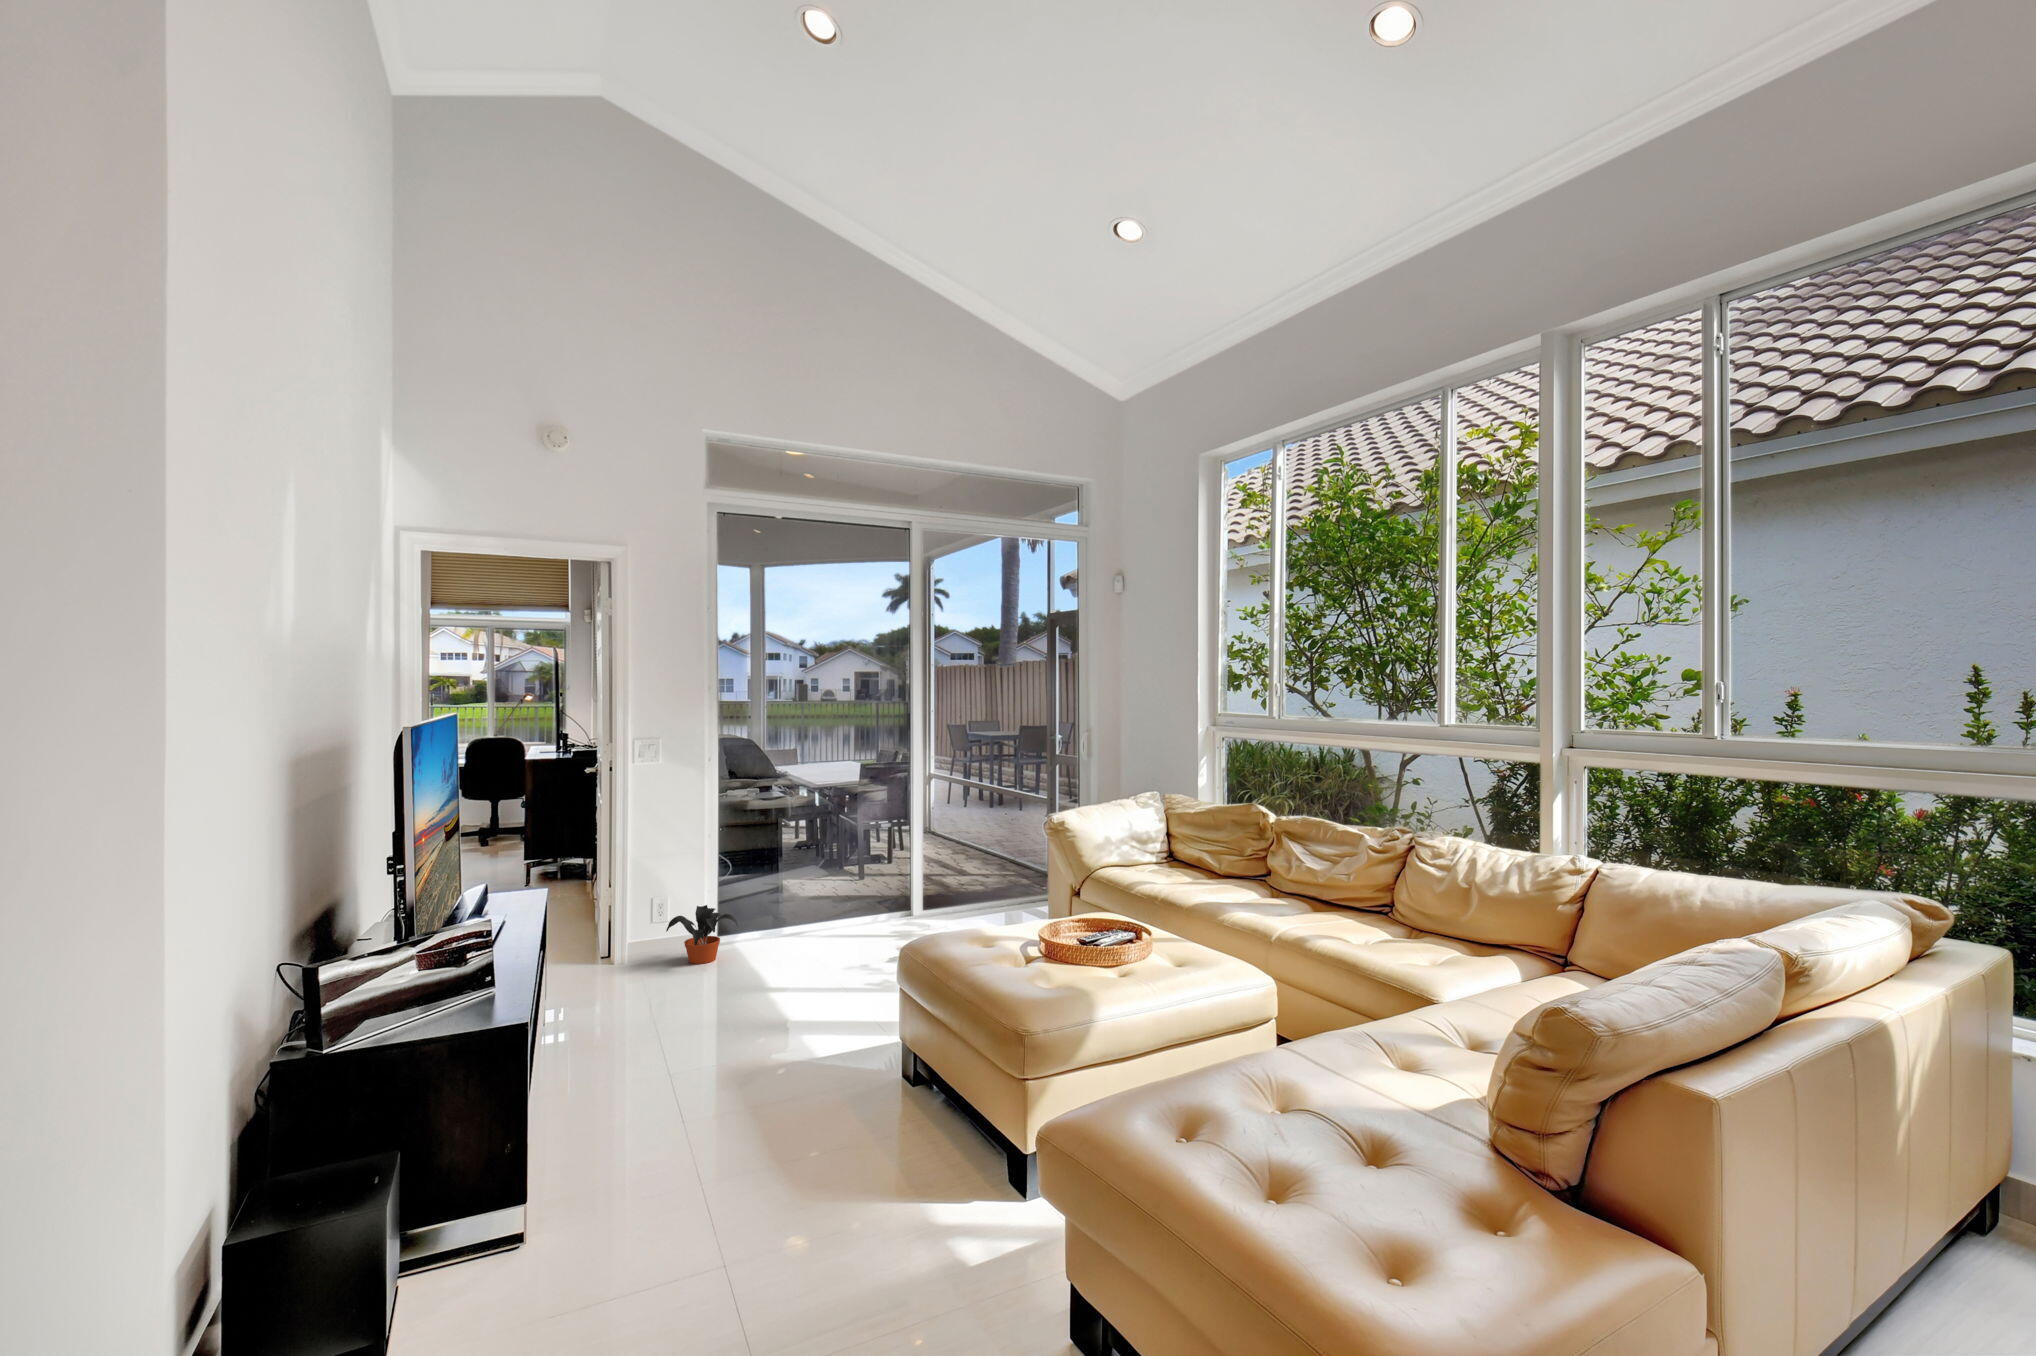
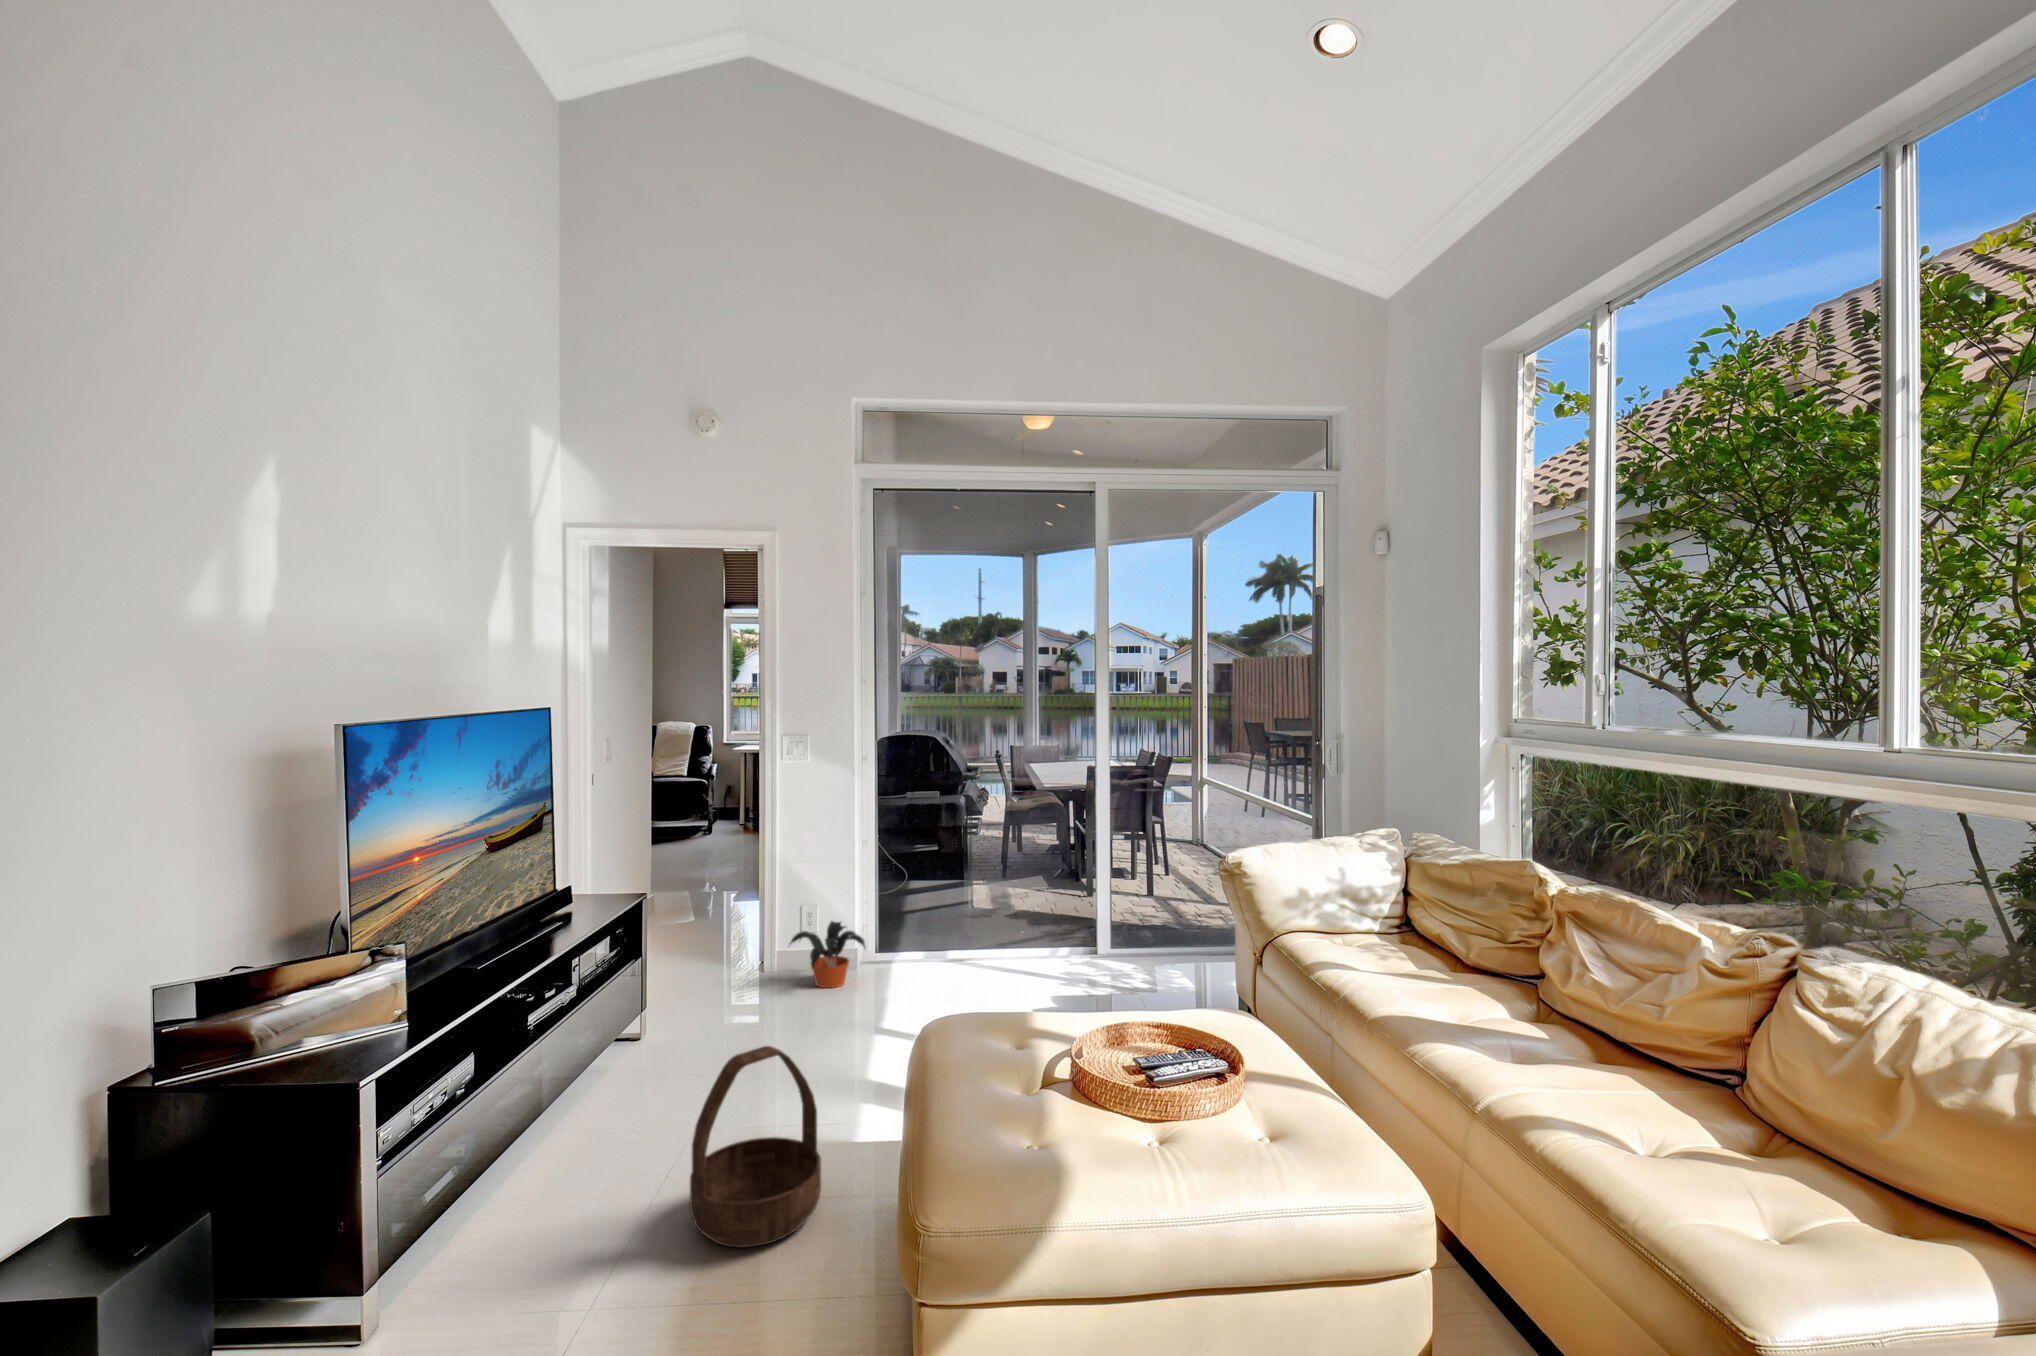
basket: none [749,972,849,1121] -> present [690,1046,821,1247]

